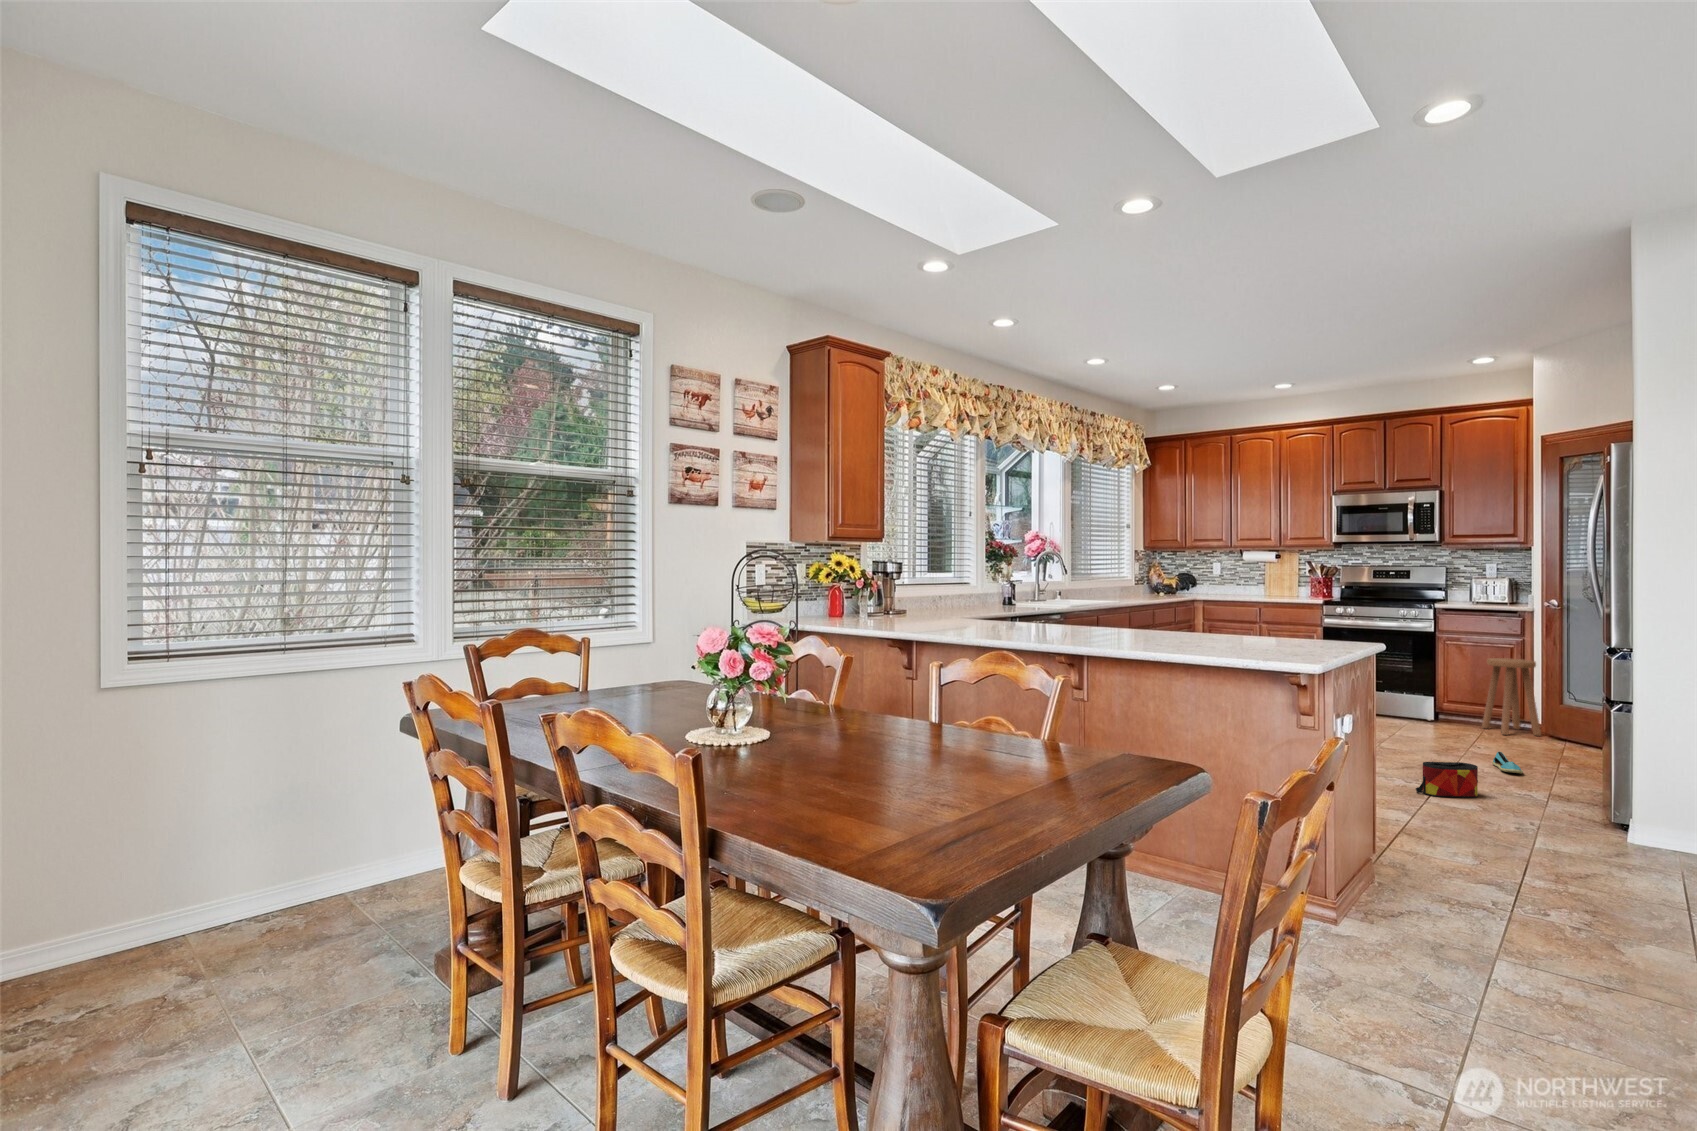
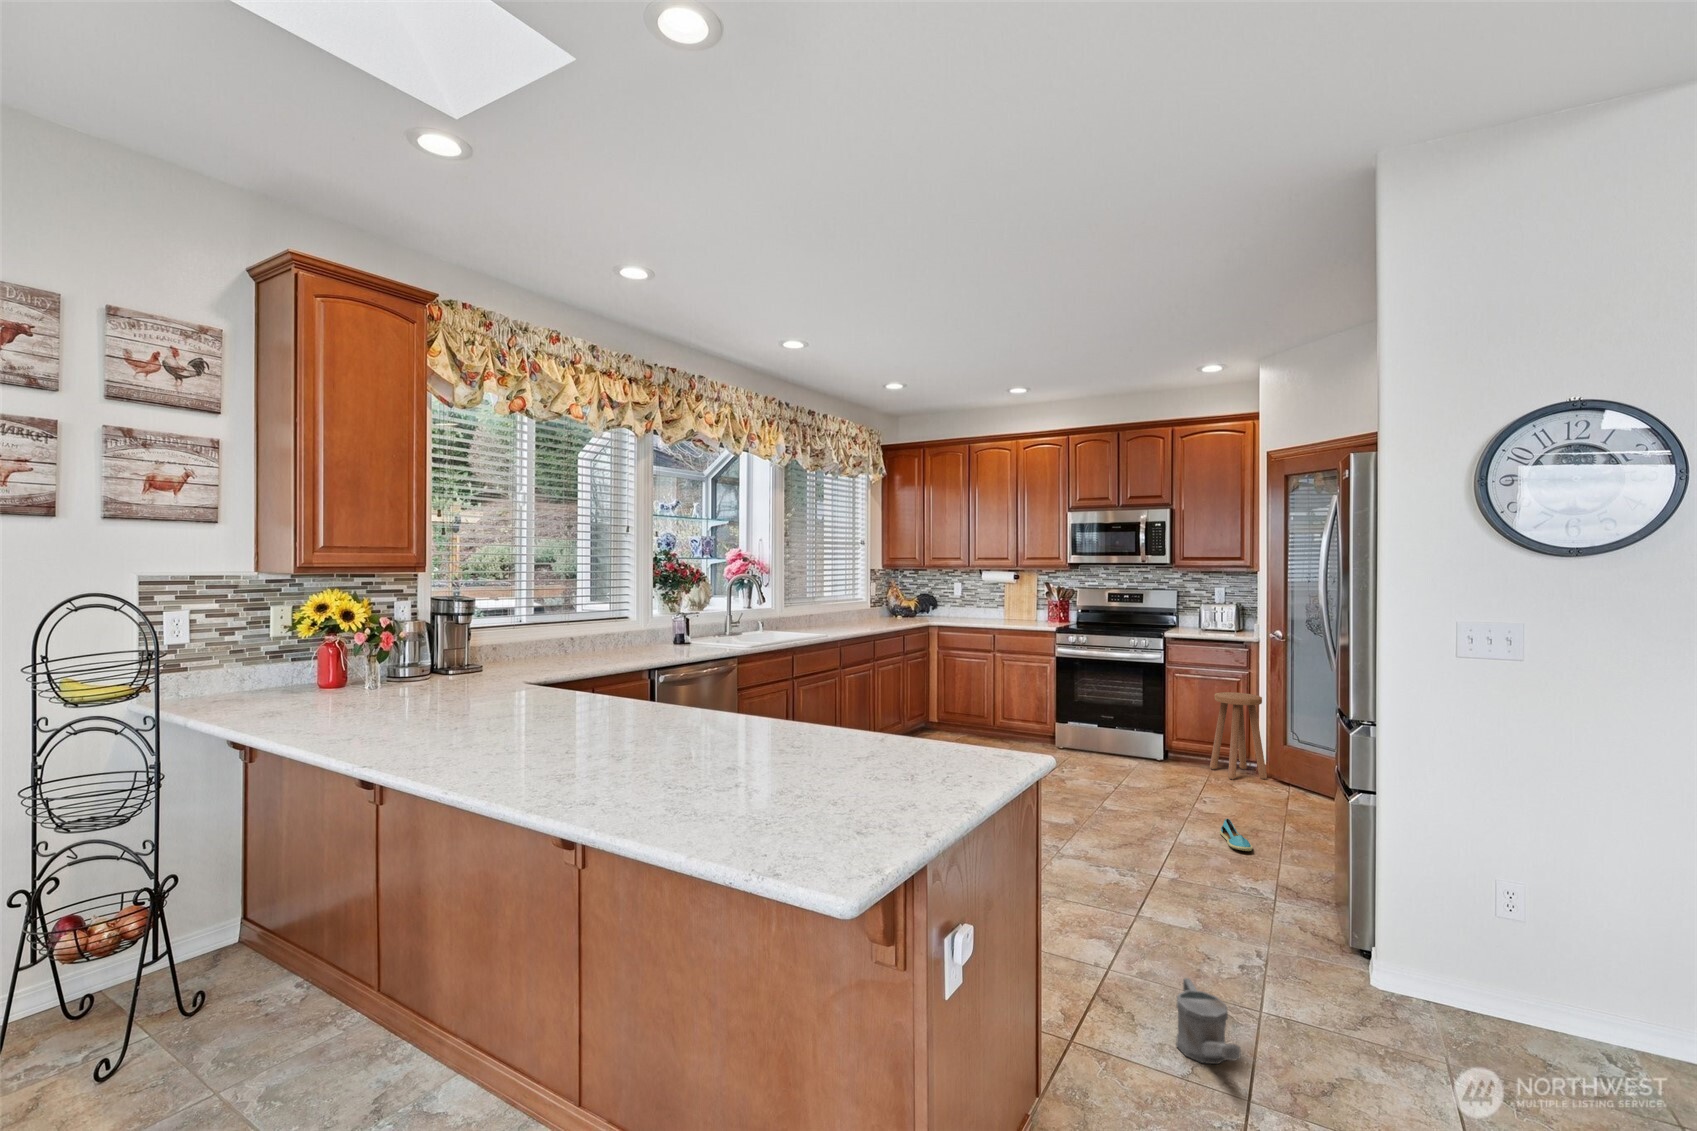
bag: present [1416,762,1478,798] -> none [1132,856,1204,908]
watering can: none [1459,812,1507,857] -> present [1176,978,1241,1064]

